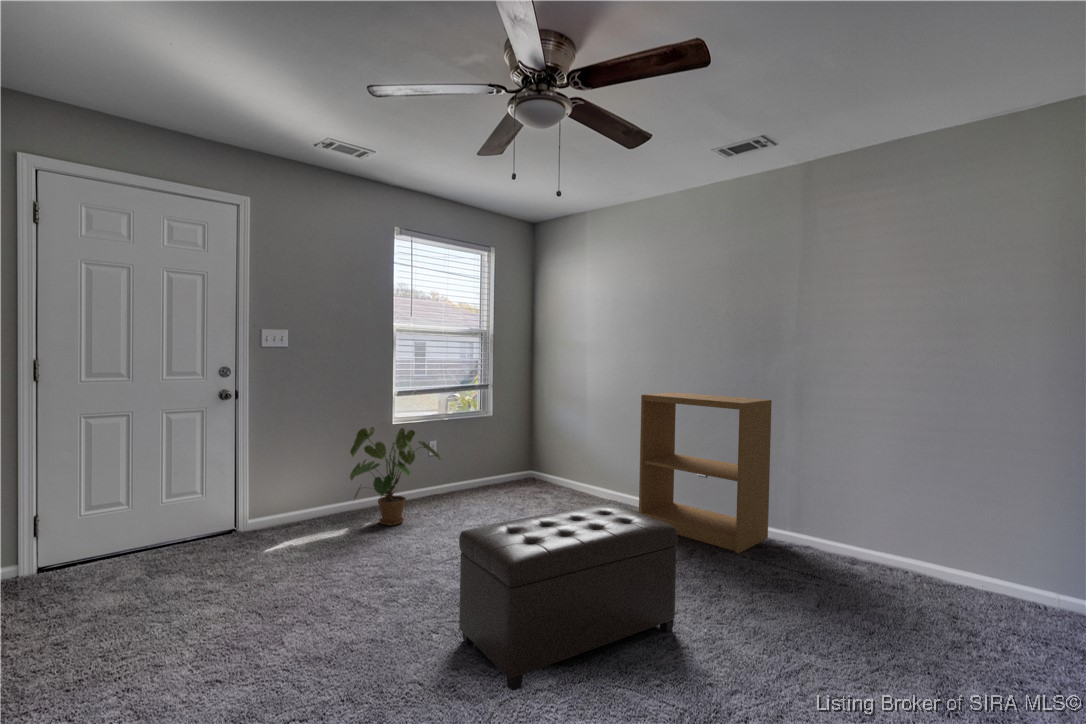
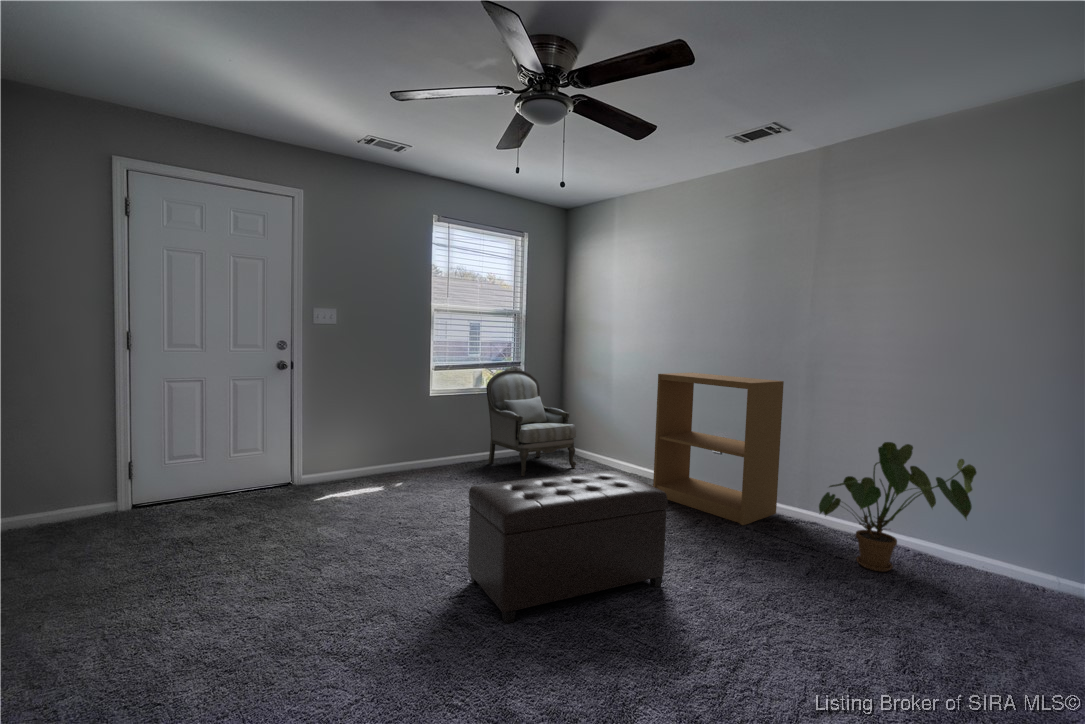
armchair: none [453,389,551,509] -> present [486,367,576,476]
house plant: present [350,427,441,525] -> present [819,442,976,572]

